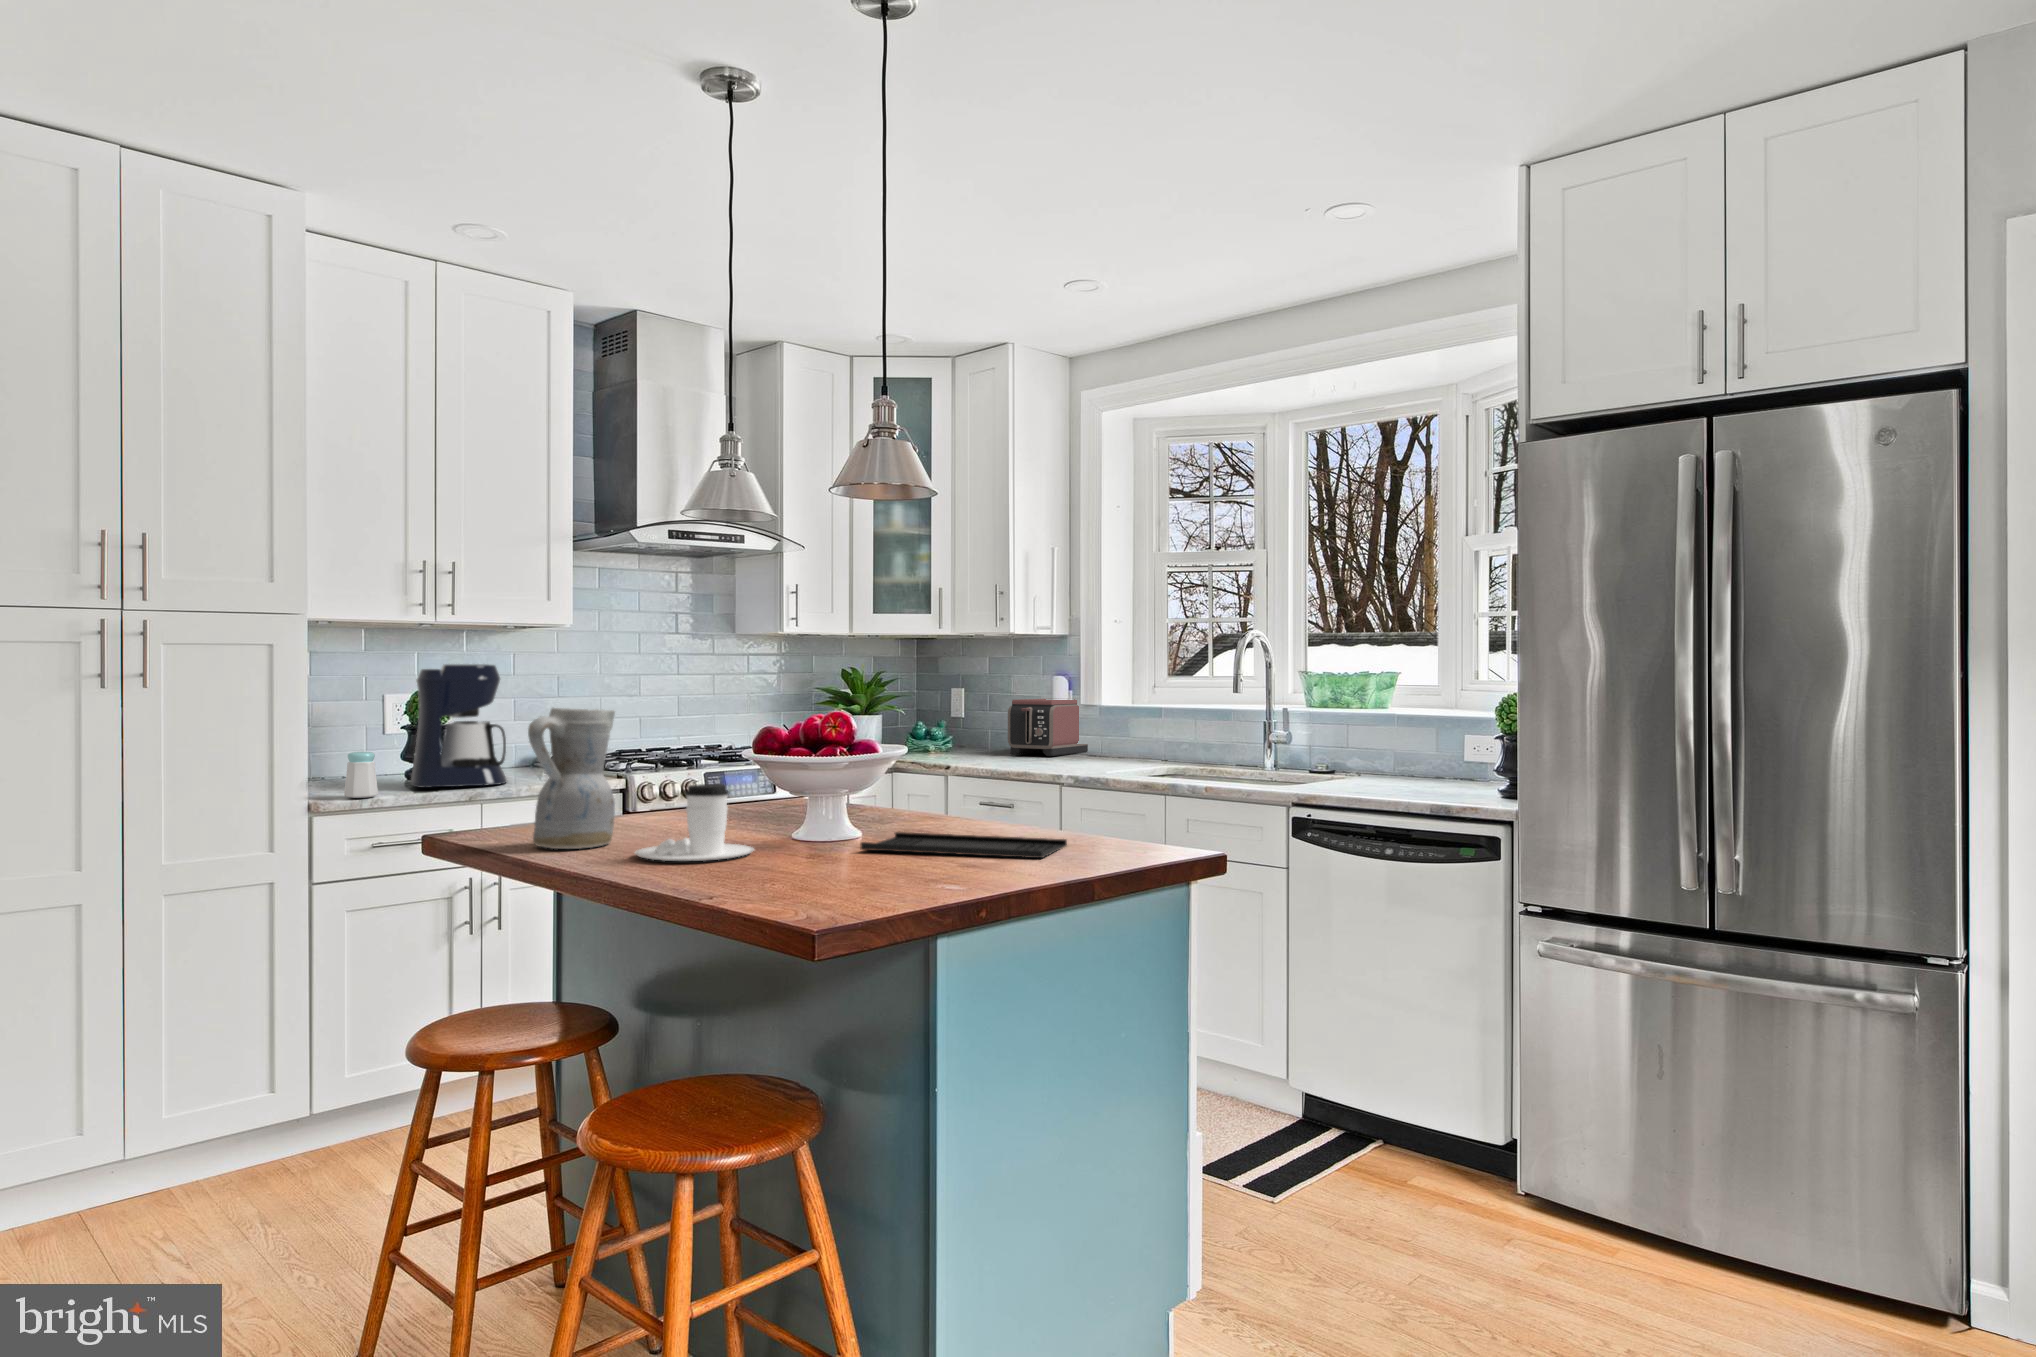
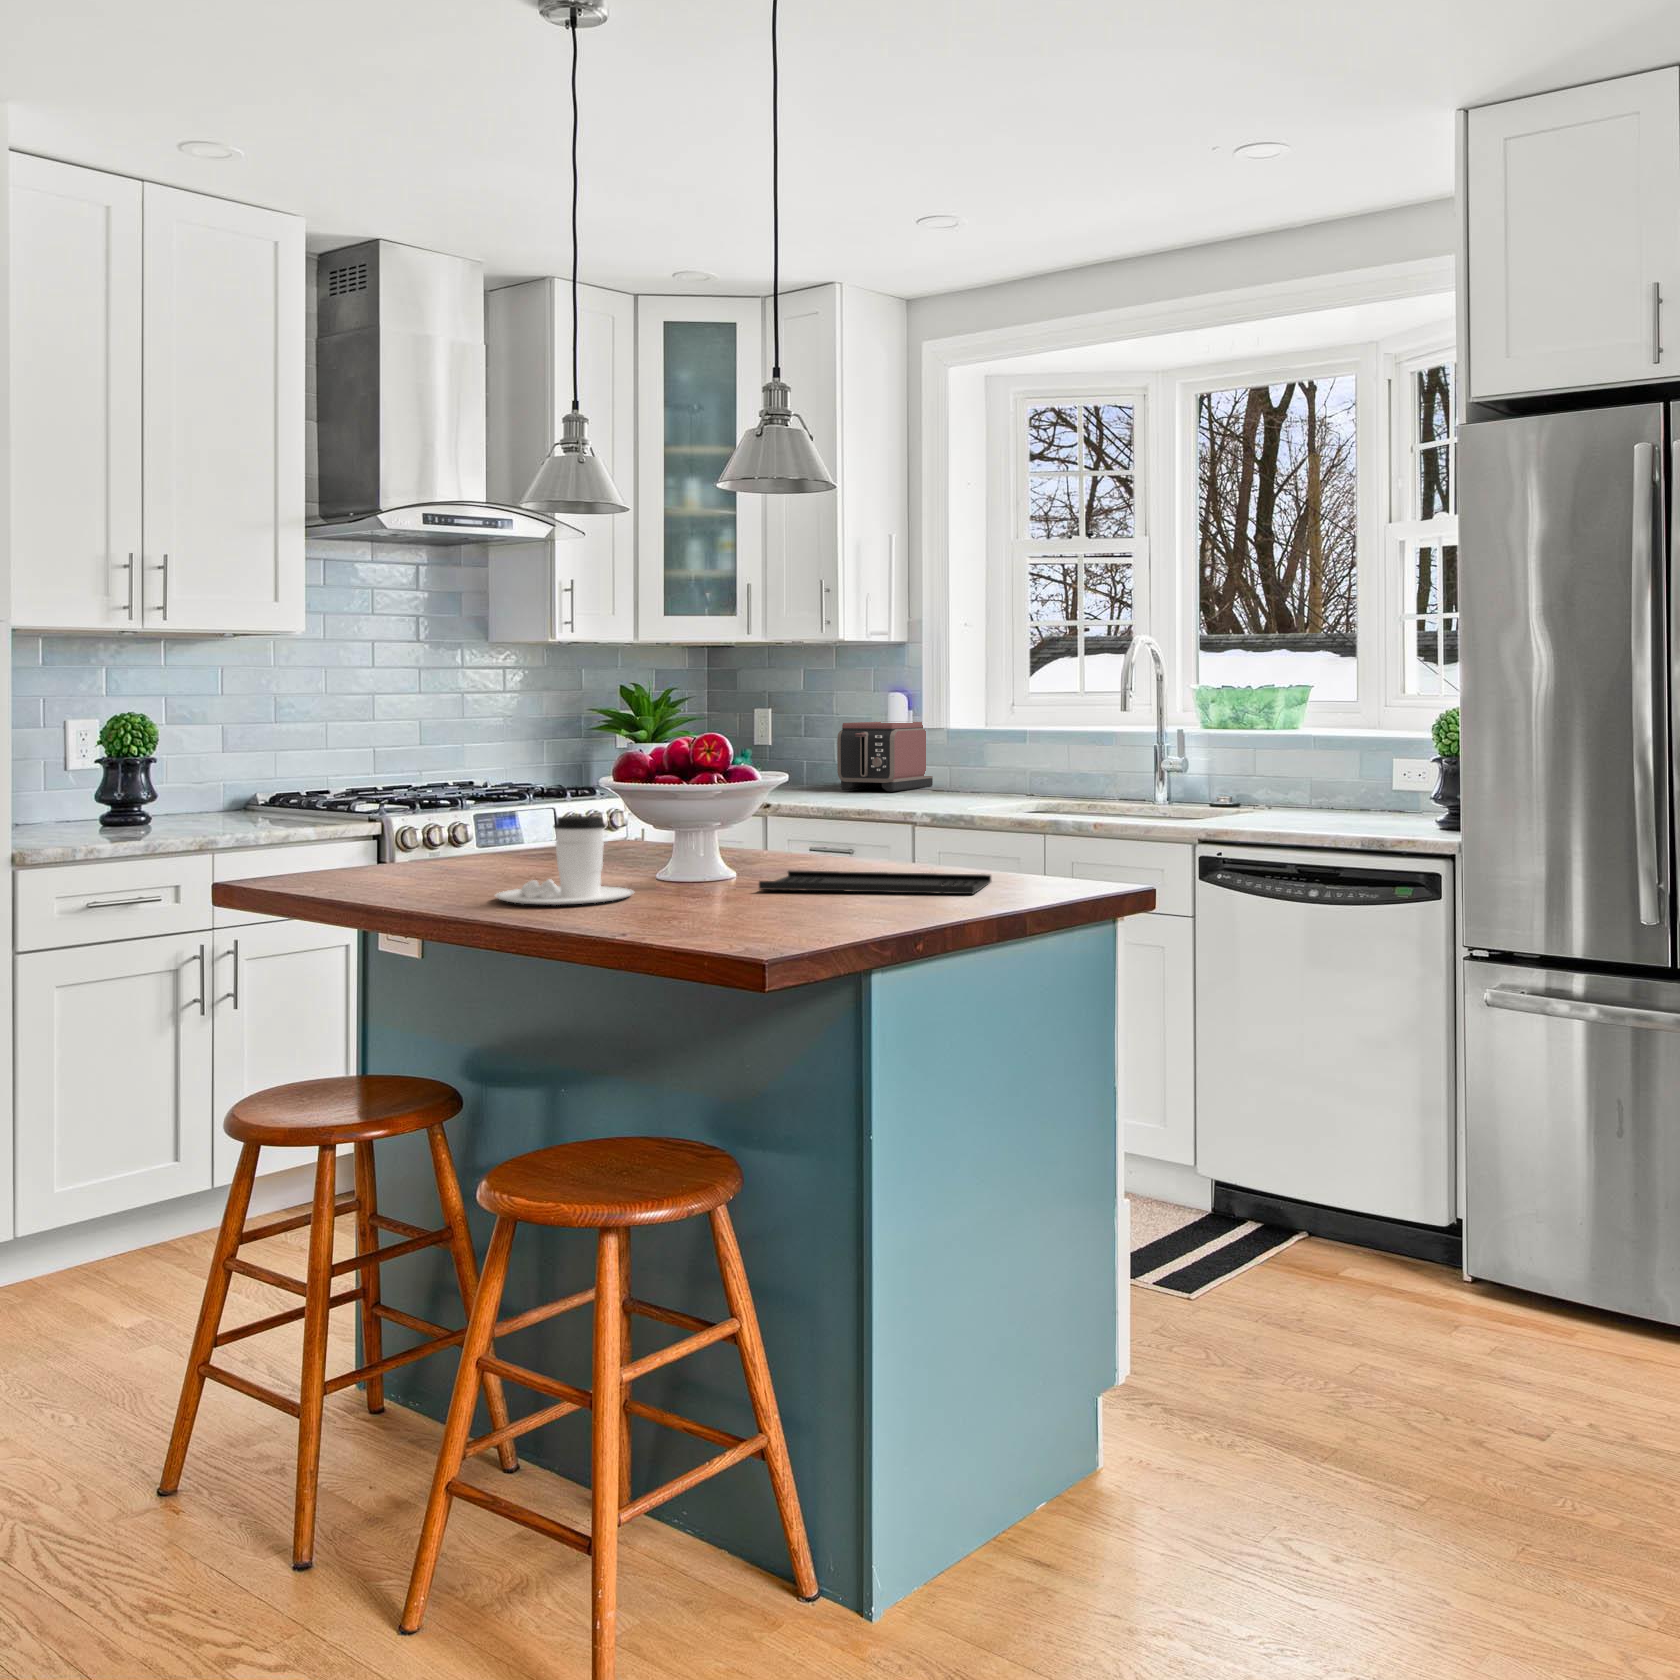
coffee maker: present [411,664,507,787] -> none [115,680,238,834]
ceramic pitcher: present [528,708,615,849] -> none [354,727,454,895]
salt shaker: present [344,752,378,798] -> none [39,790,81,847]

